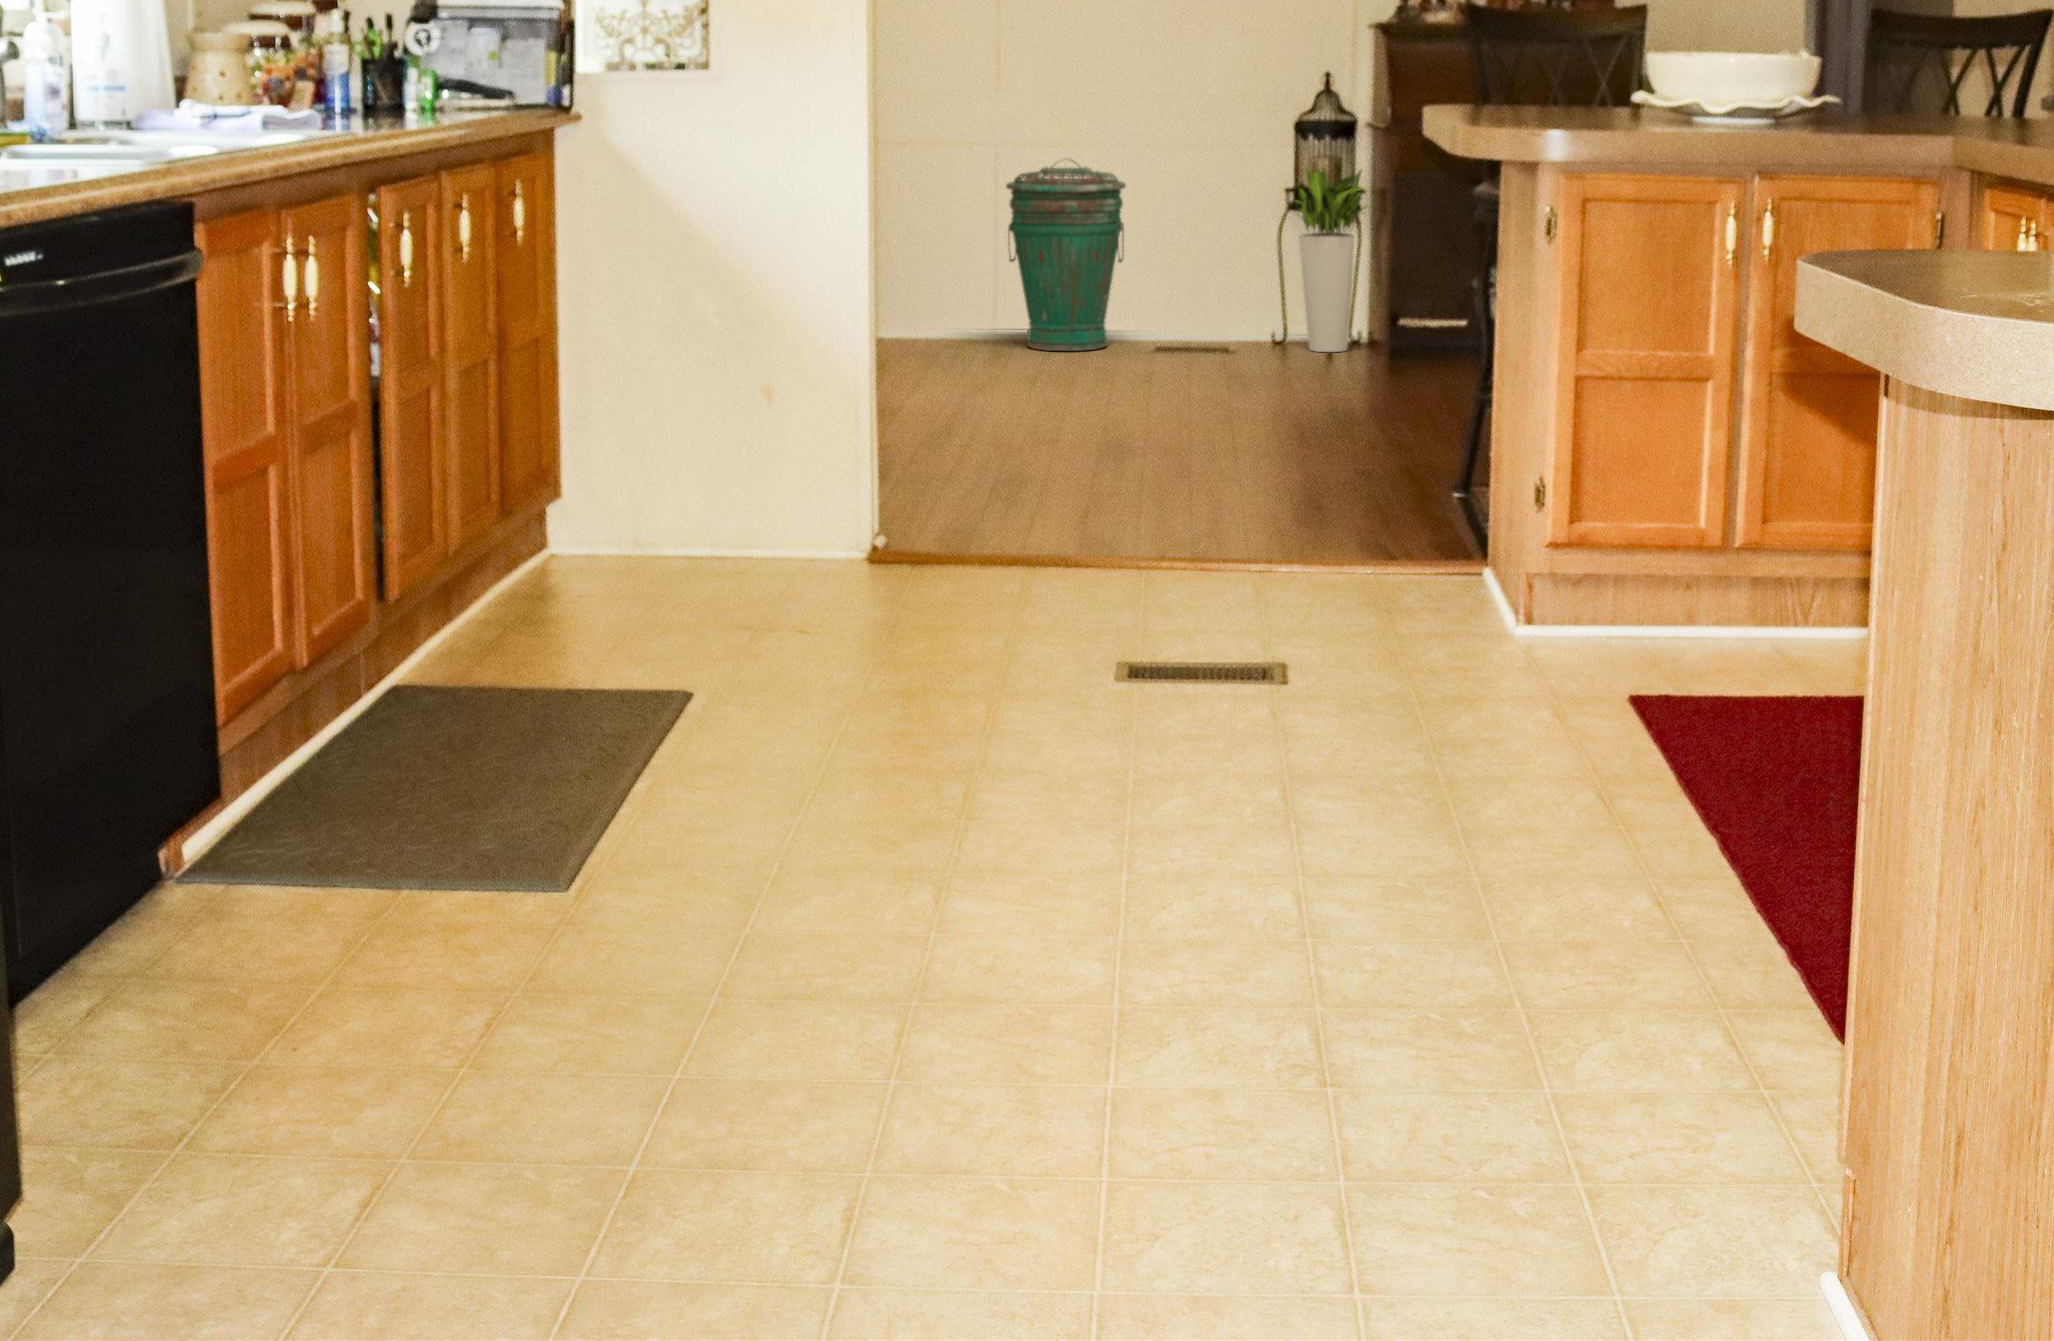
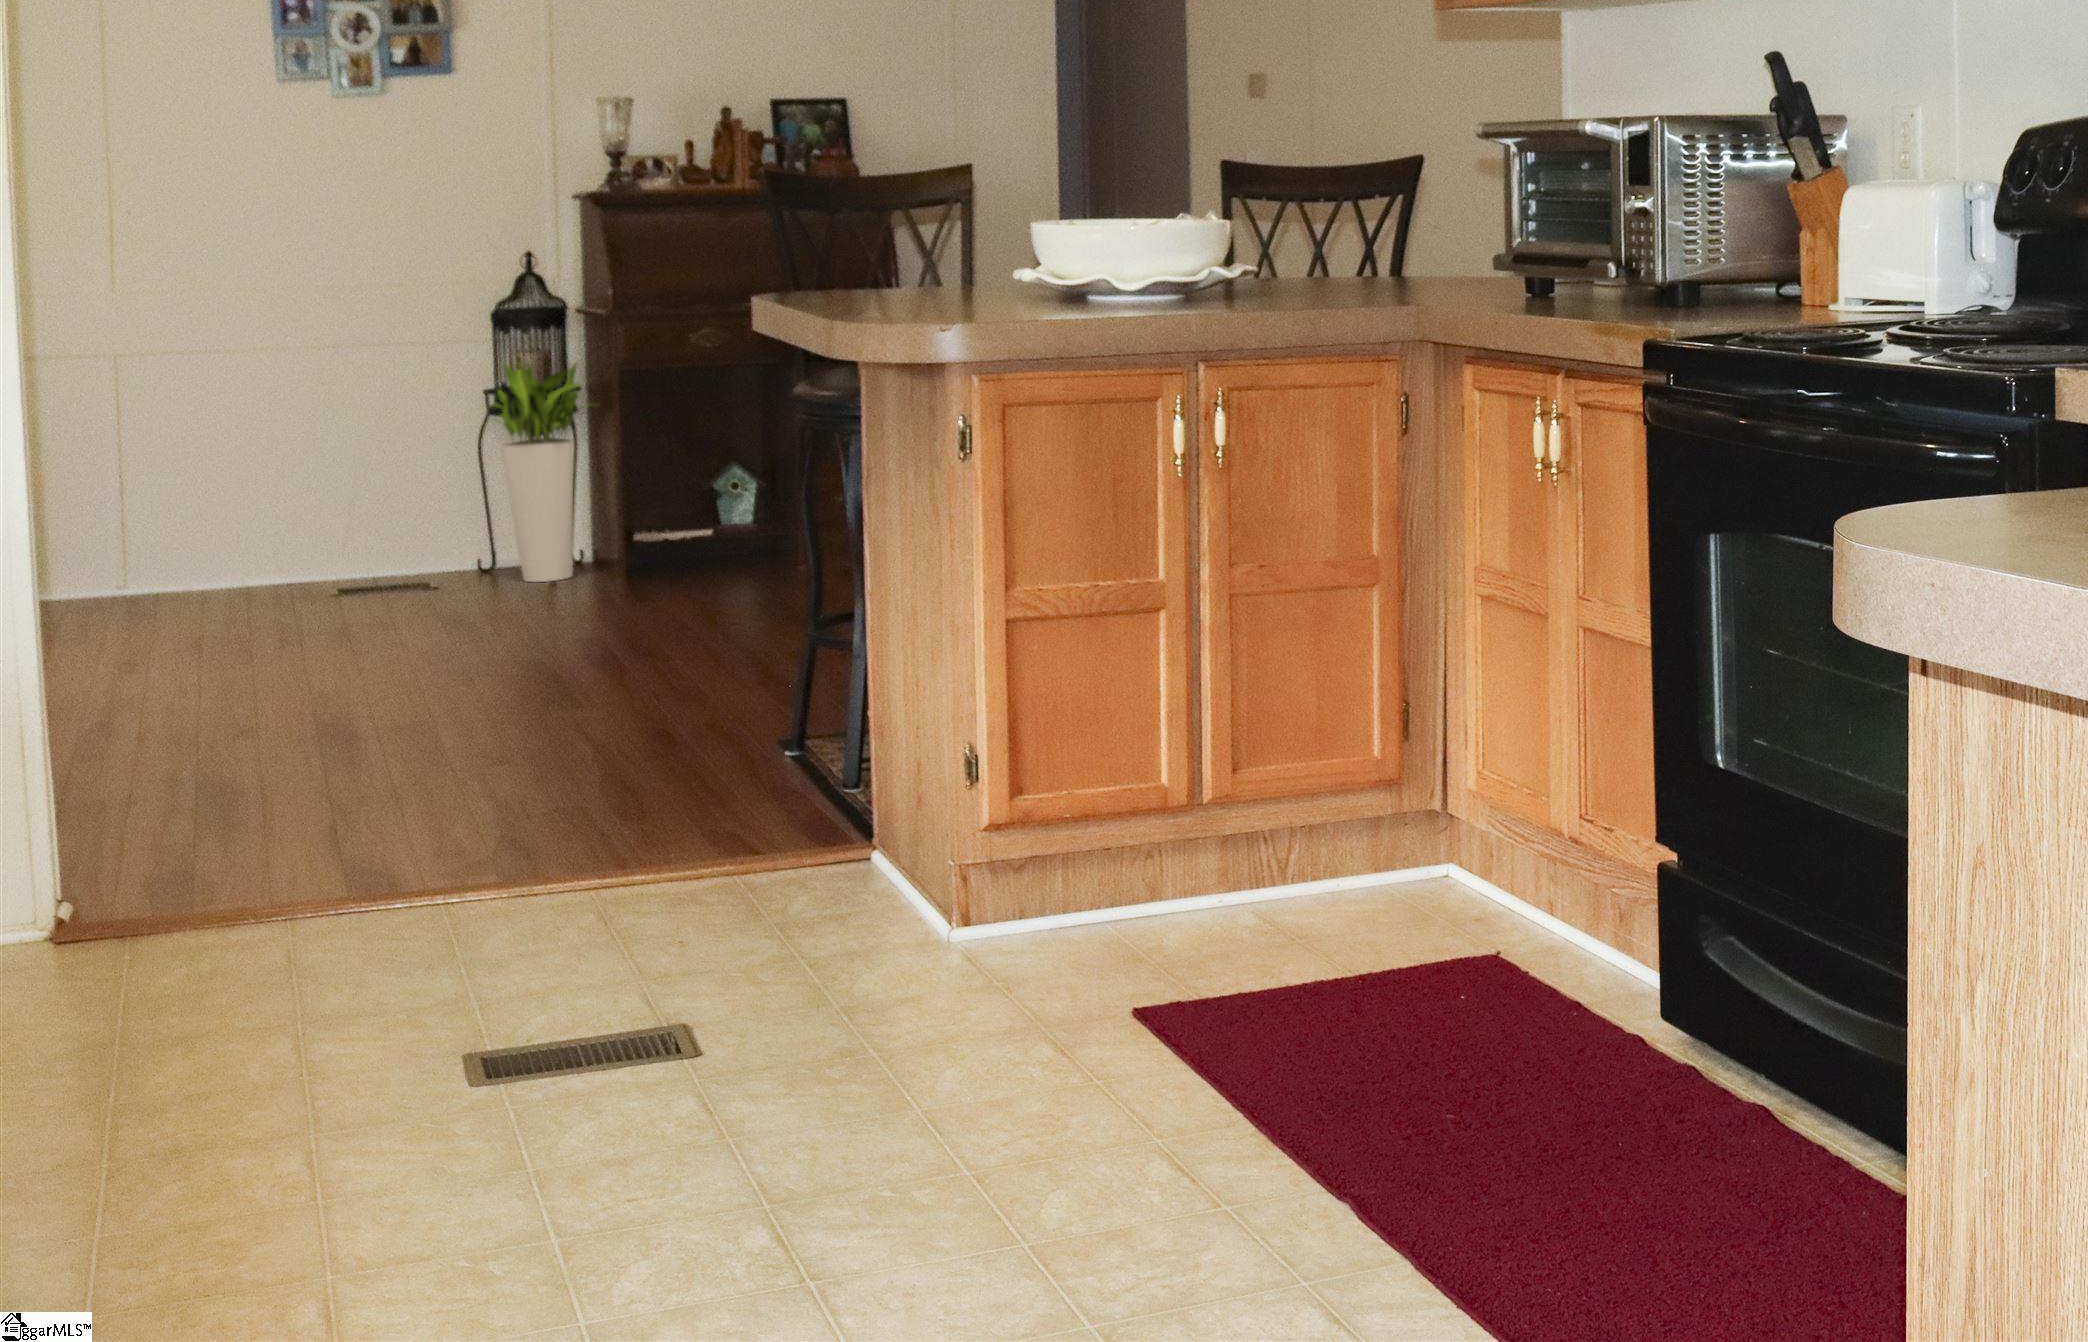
trash can: present [1006,160,1126,351] -> none [83,371,262,619]

